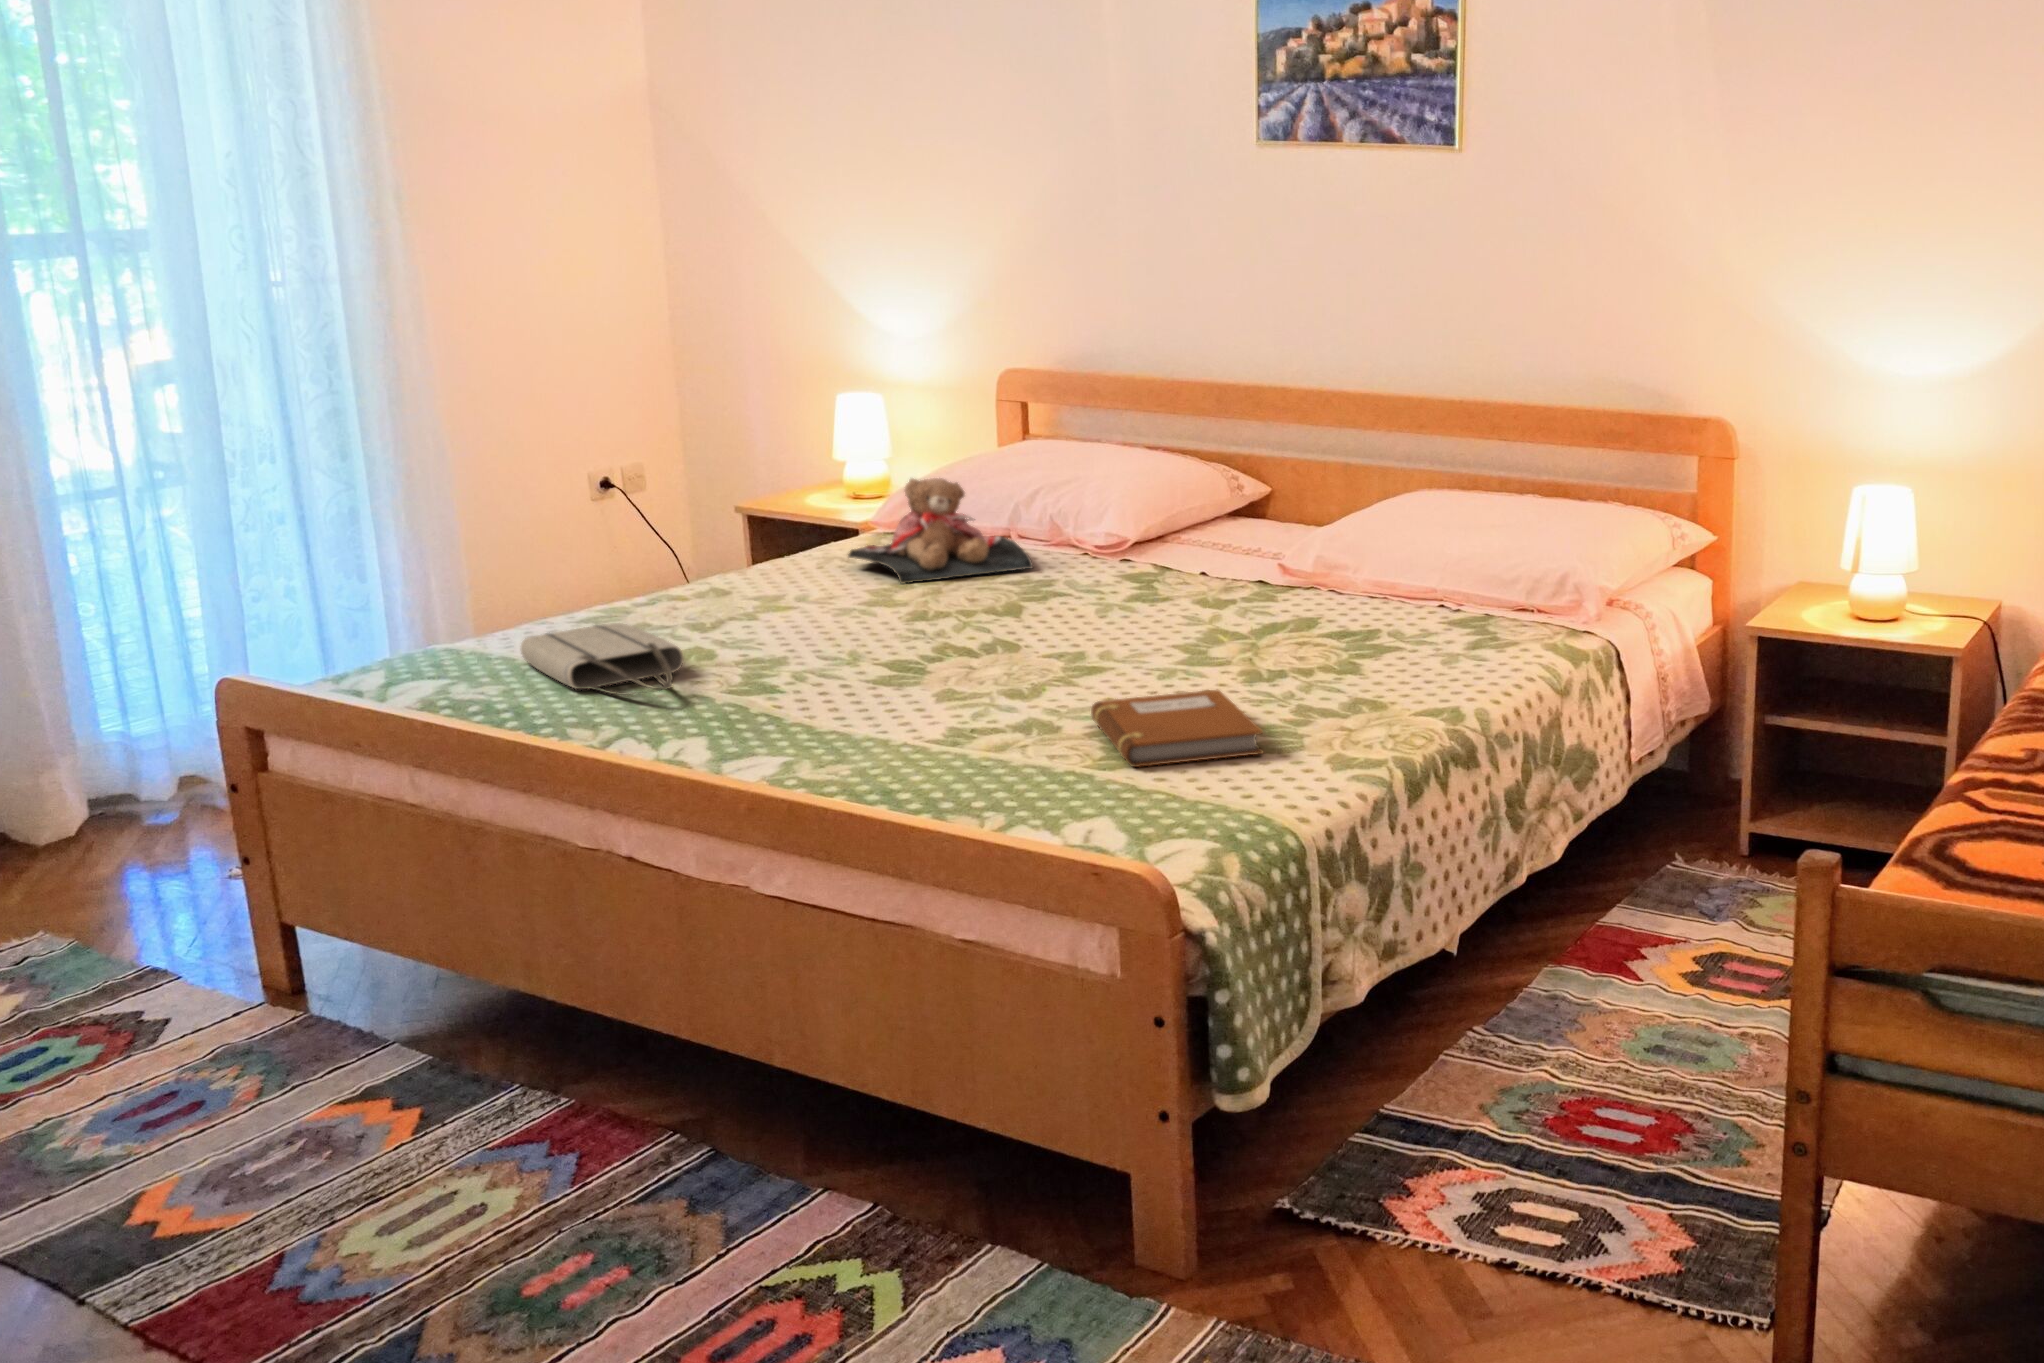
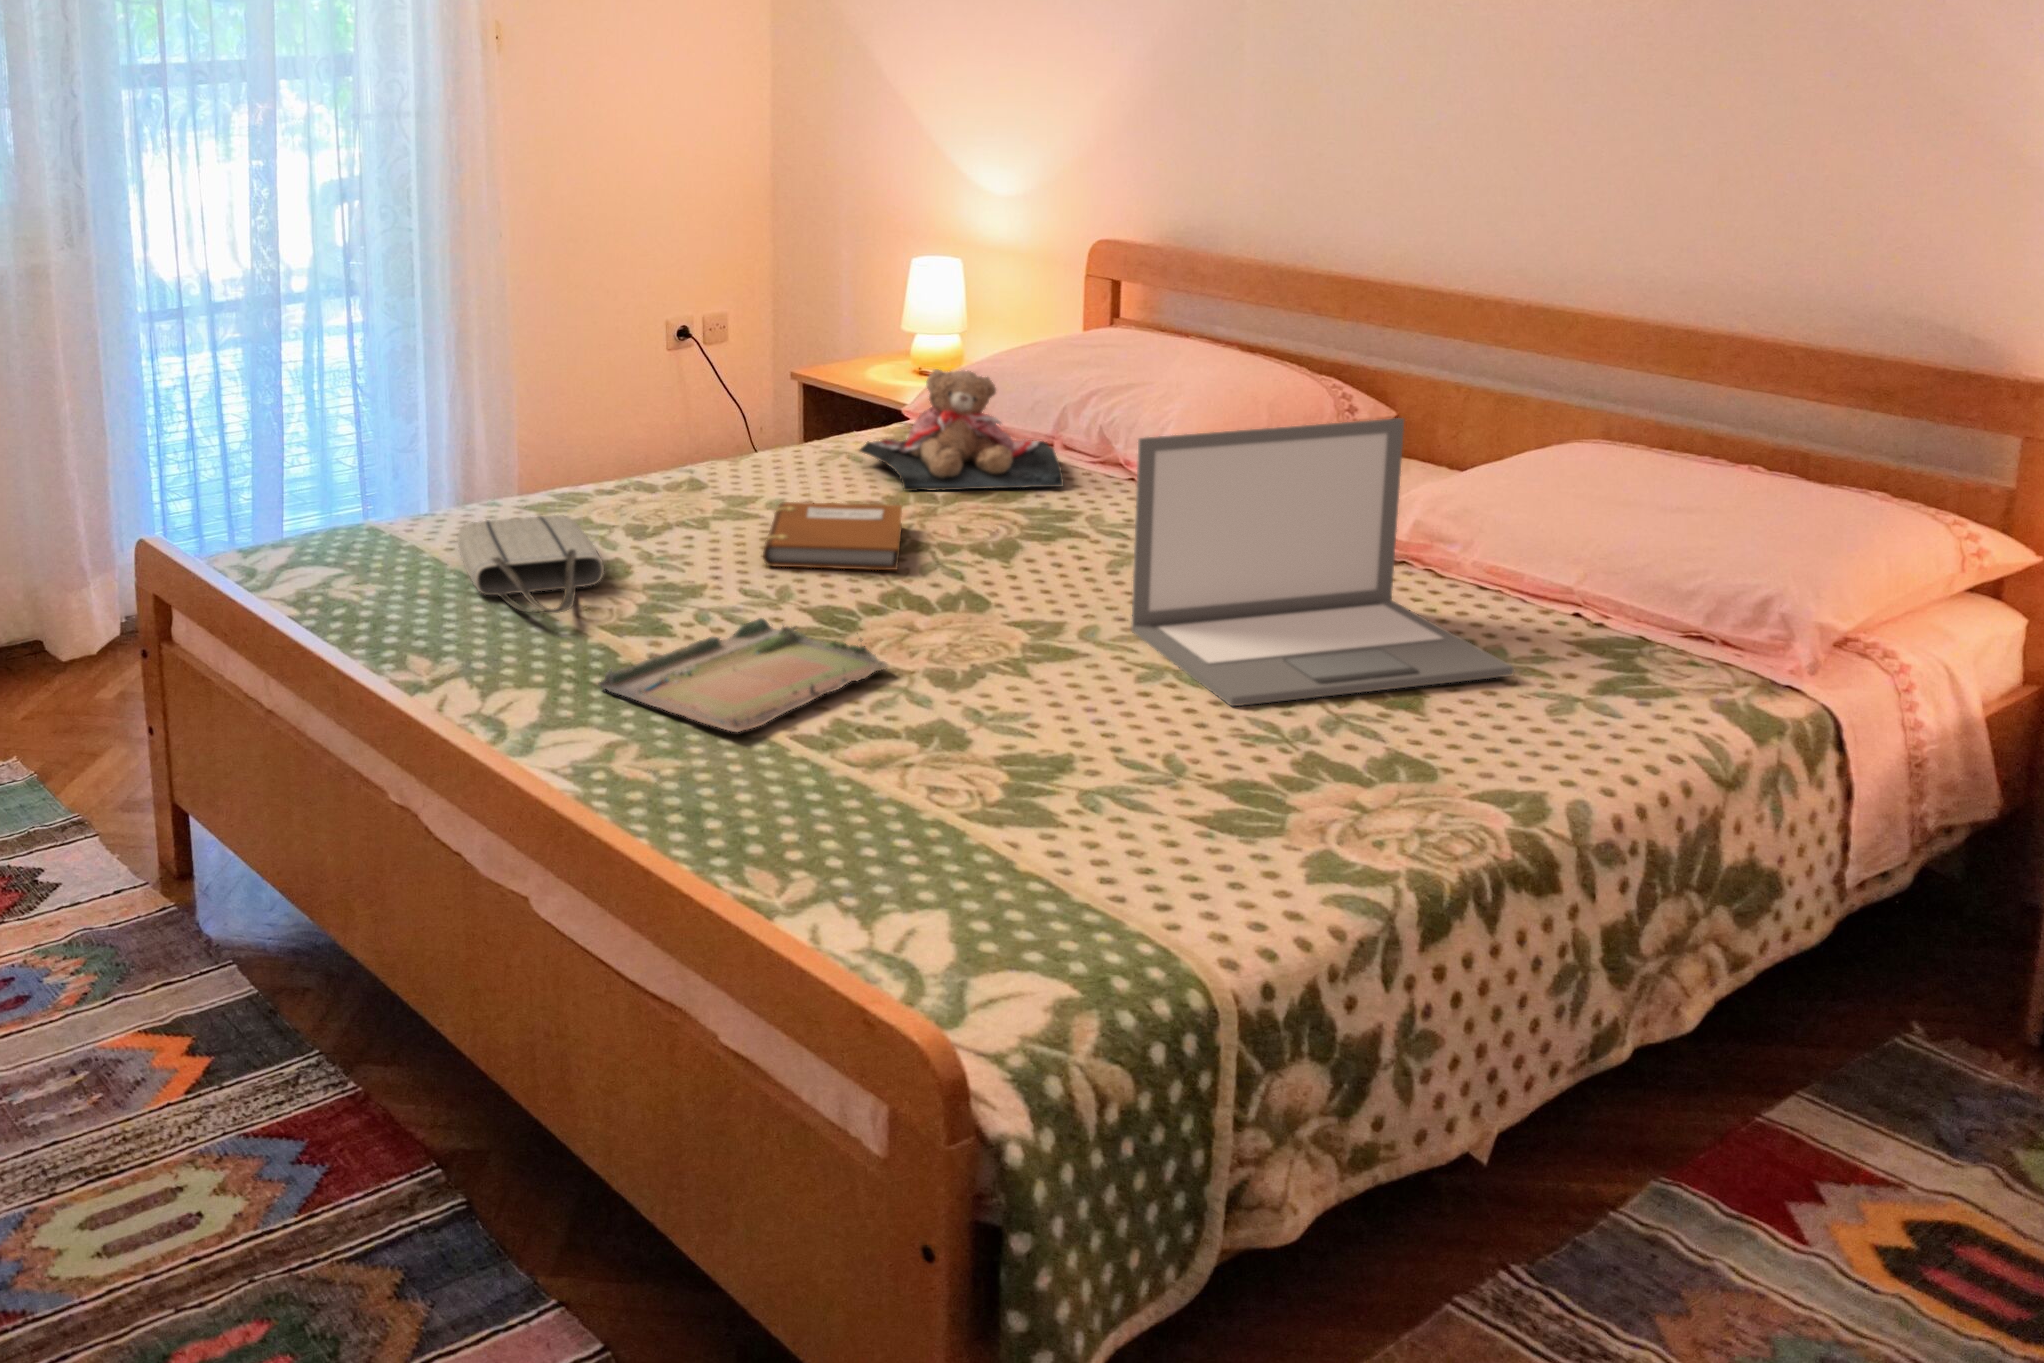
laptop: none [1133,472,1416,687] -> present [1131,418,1514,707]
tray: none [736,670,972,745] -> present [599,618,888,732]
notebook: present [1091,689,1263,767] -> present [763,502,902,570]

